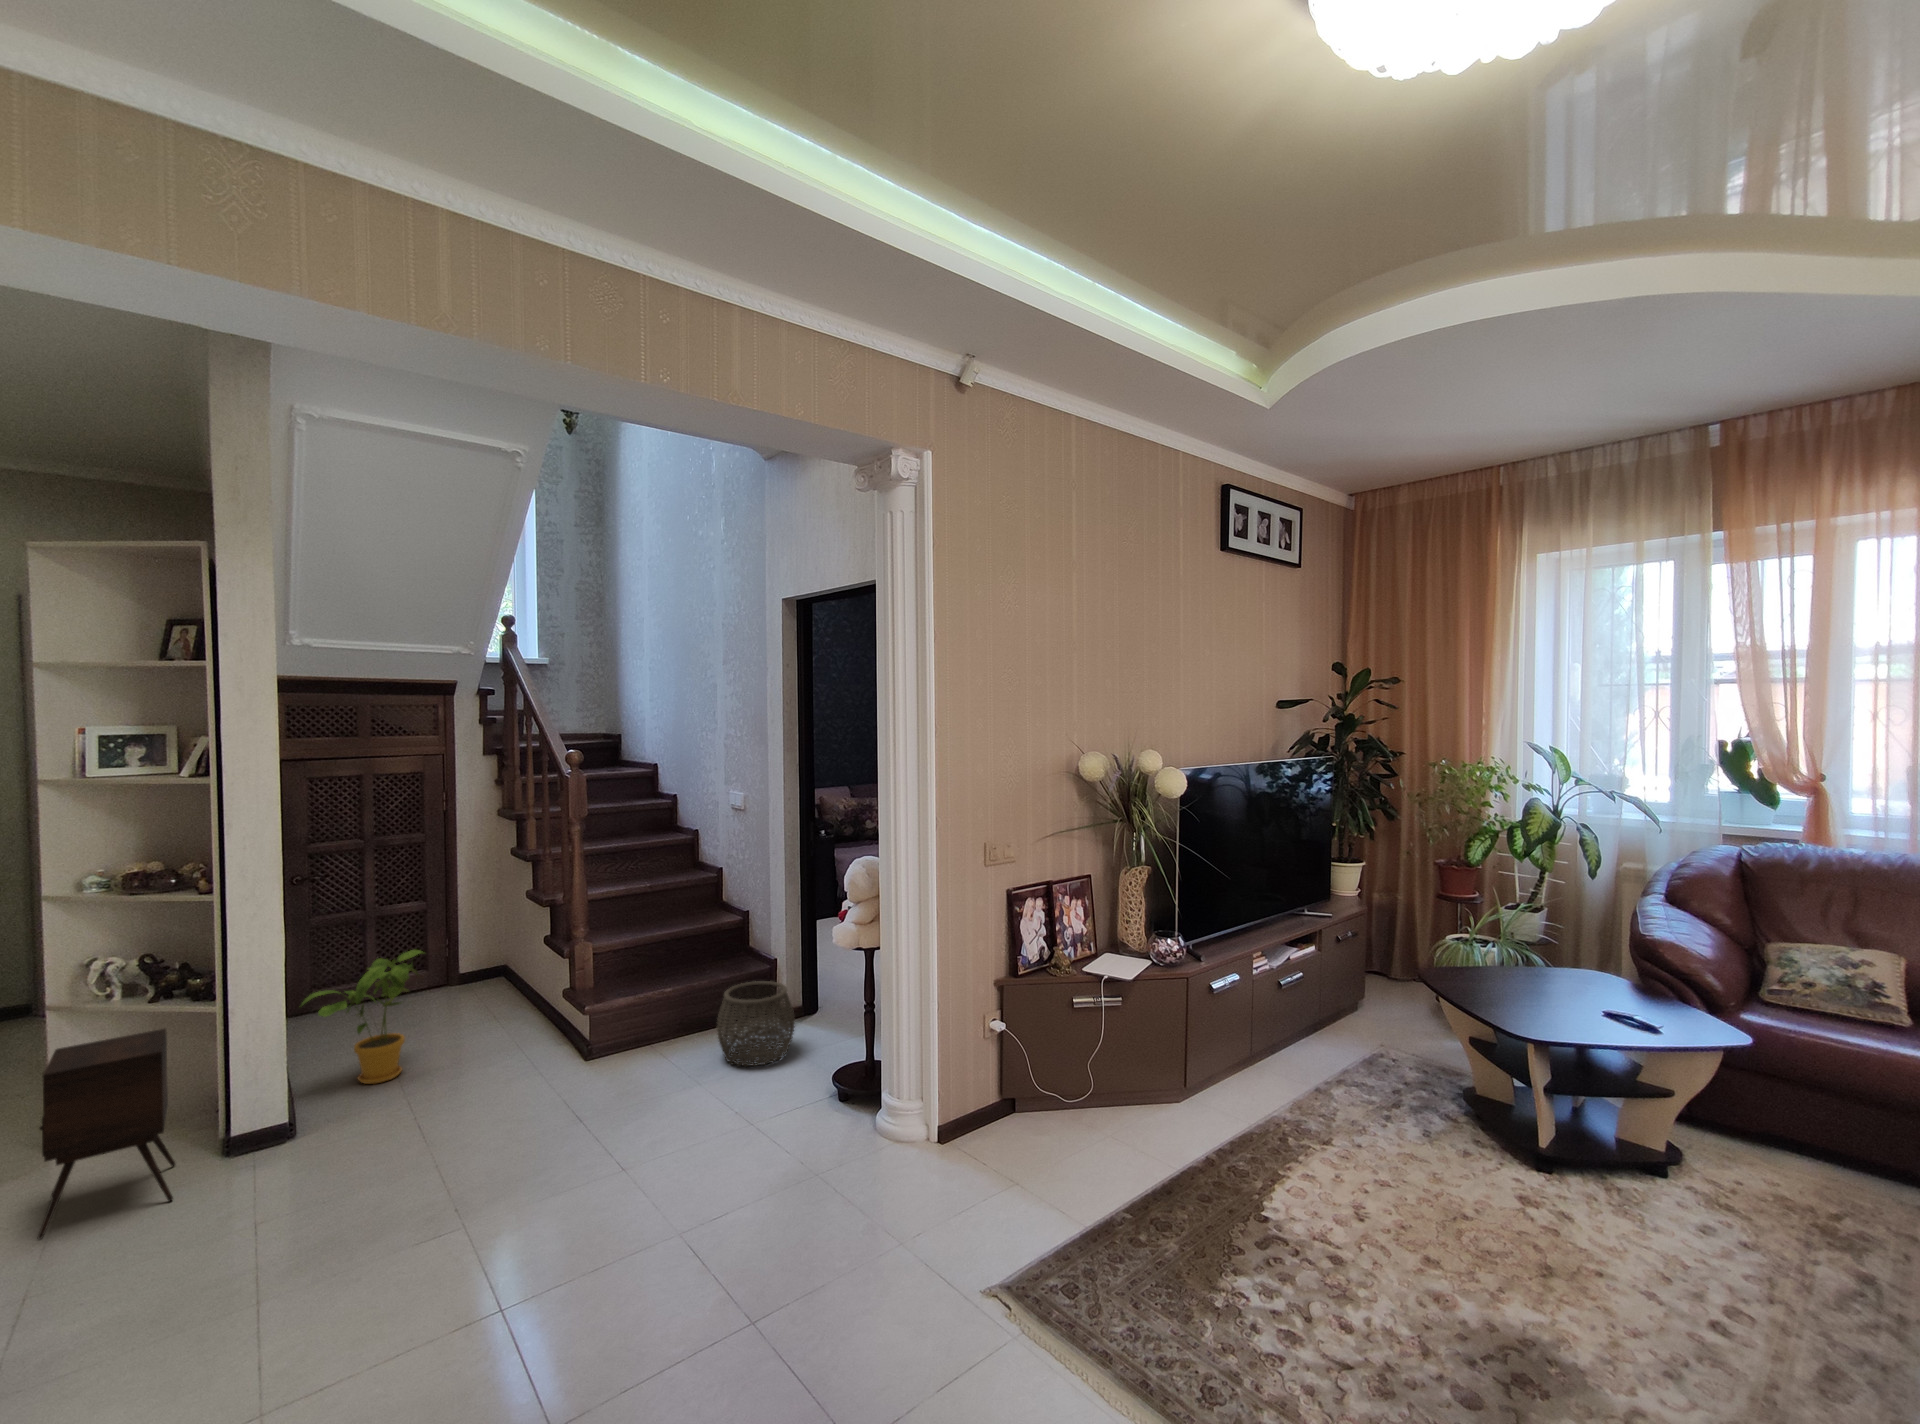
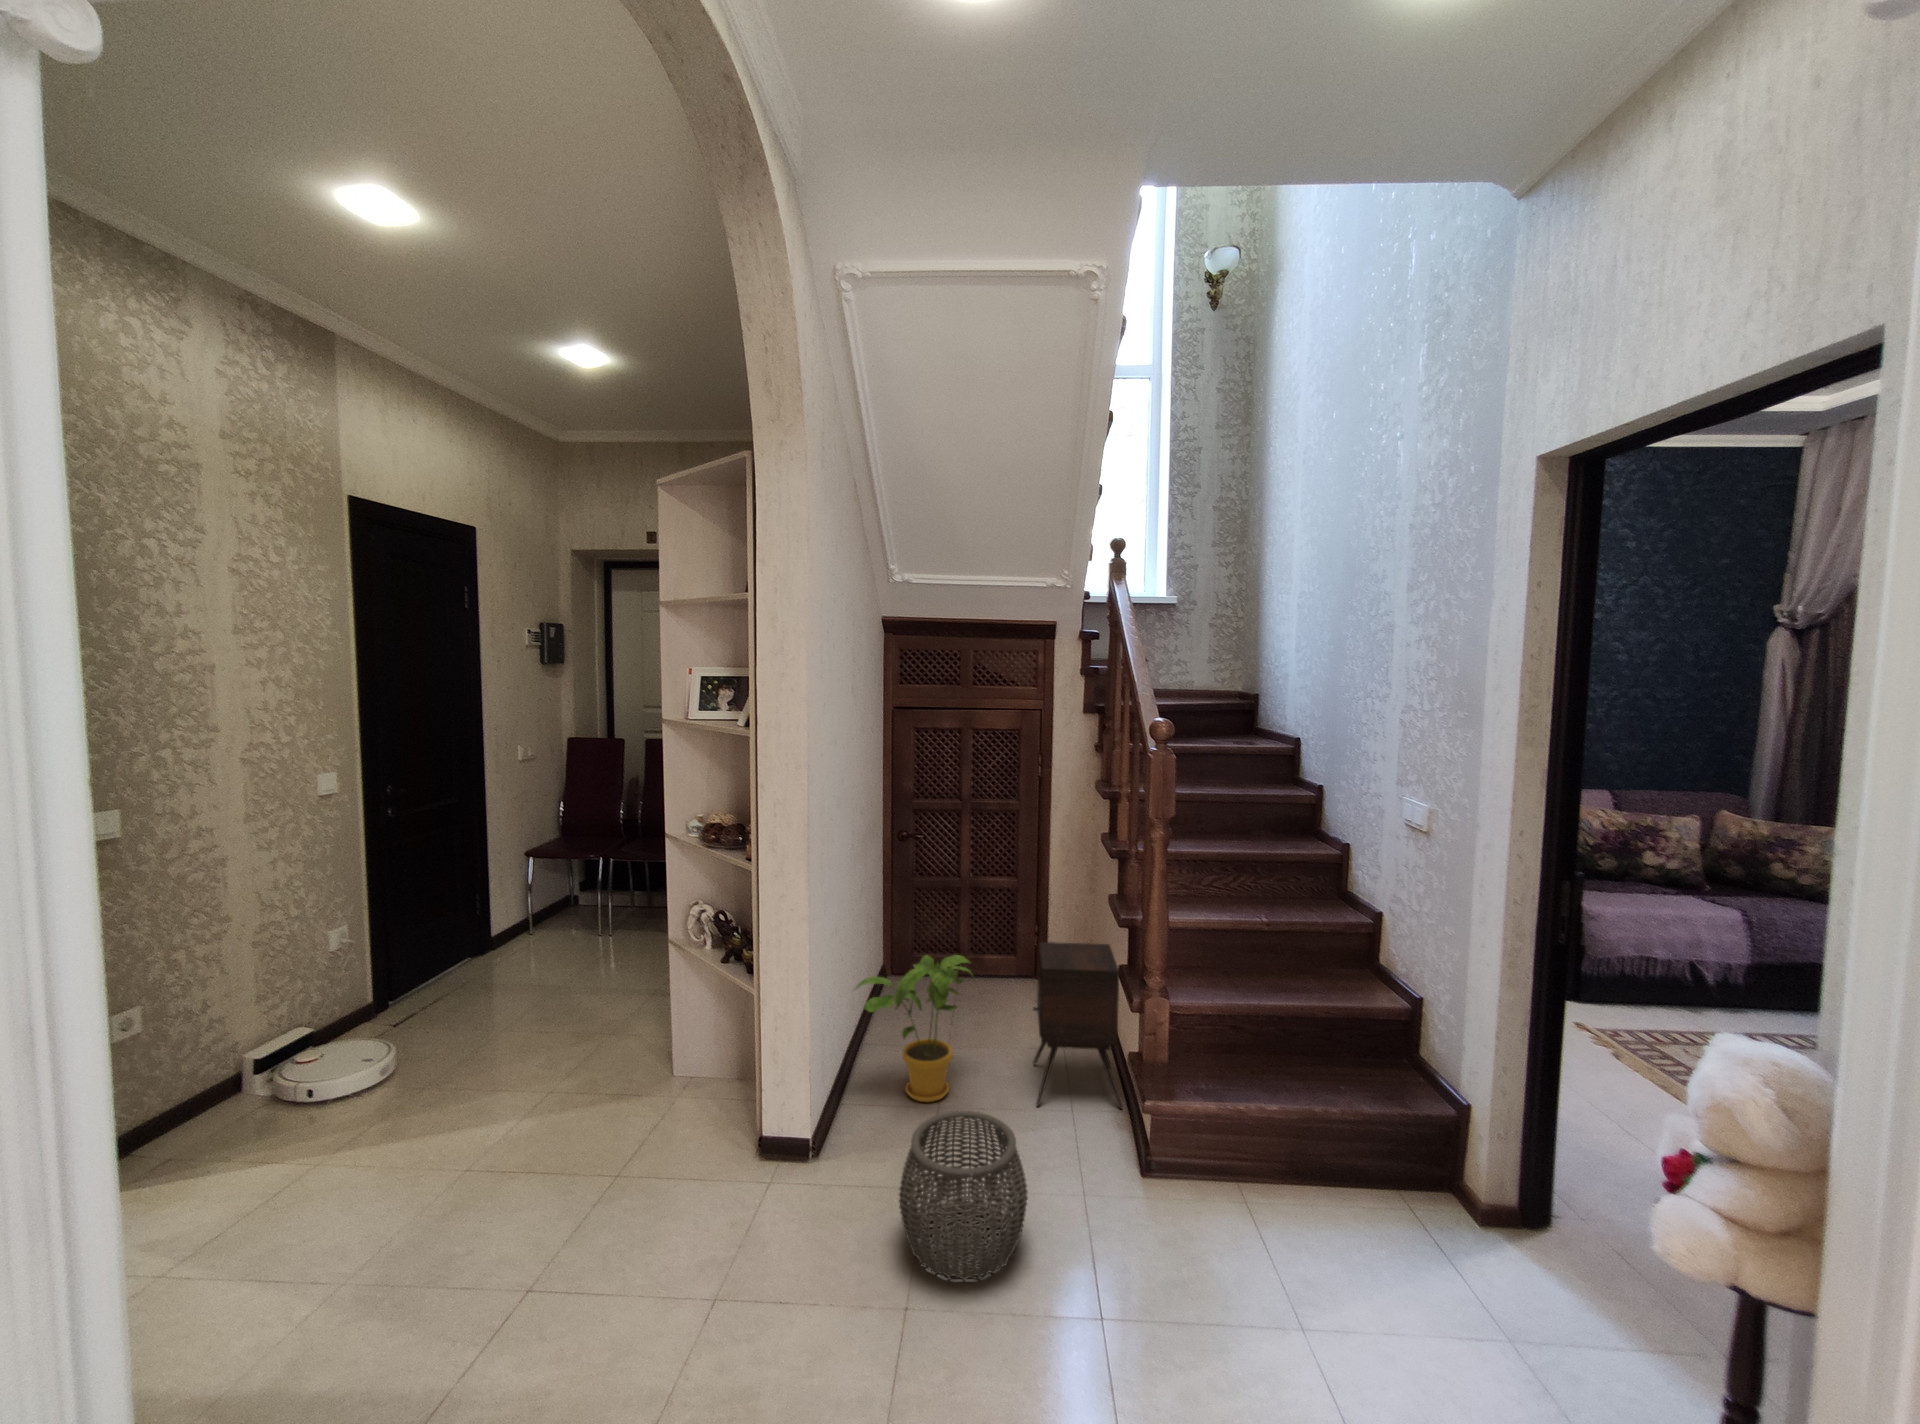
woven basket: present [717,981,795,1066] -> present [899,1111,1027,1280]
side table: present [37,1029,175,1239] -> present [1033,942,1123,1109]

